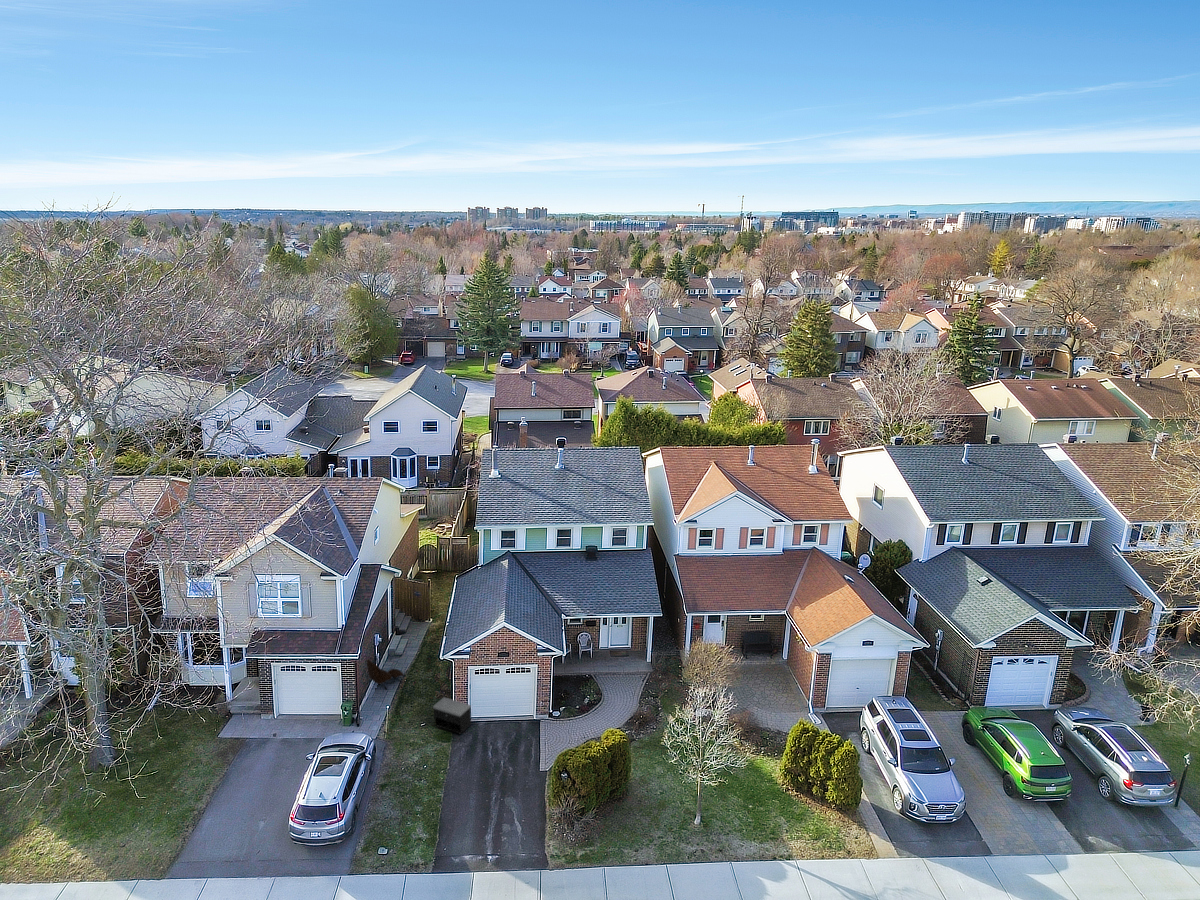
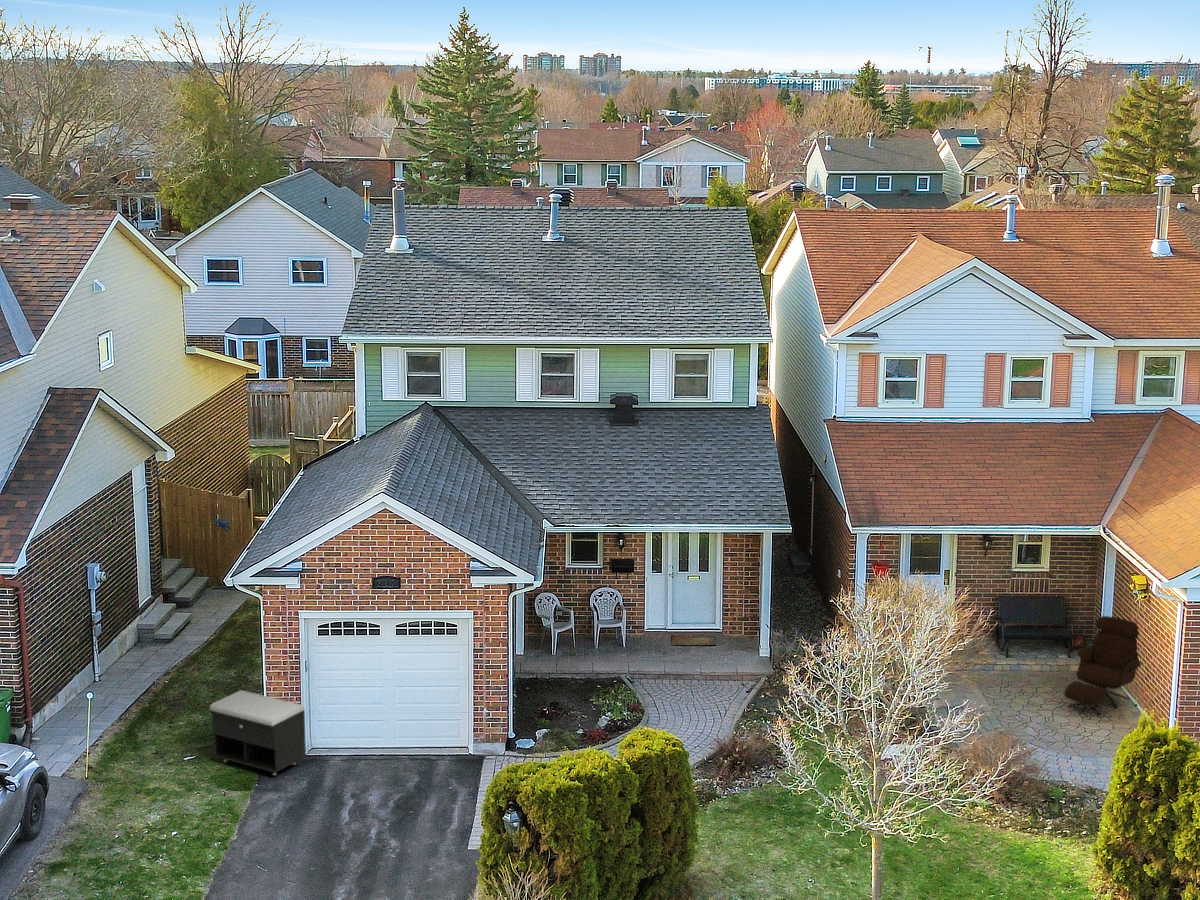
lounge chair: present [367,659,404,689] -> present [1064,616,1141,715]

